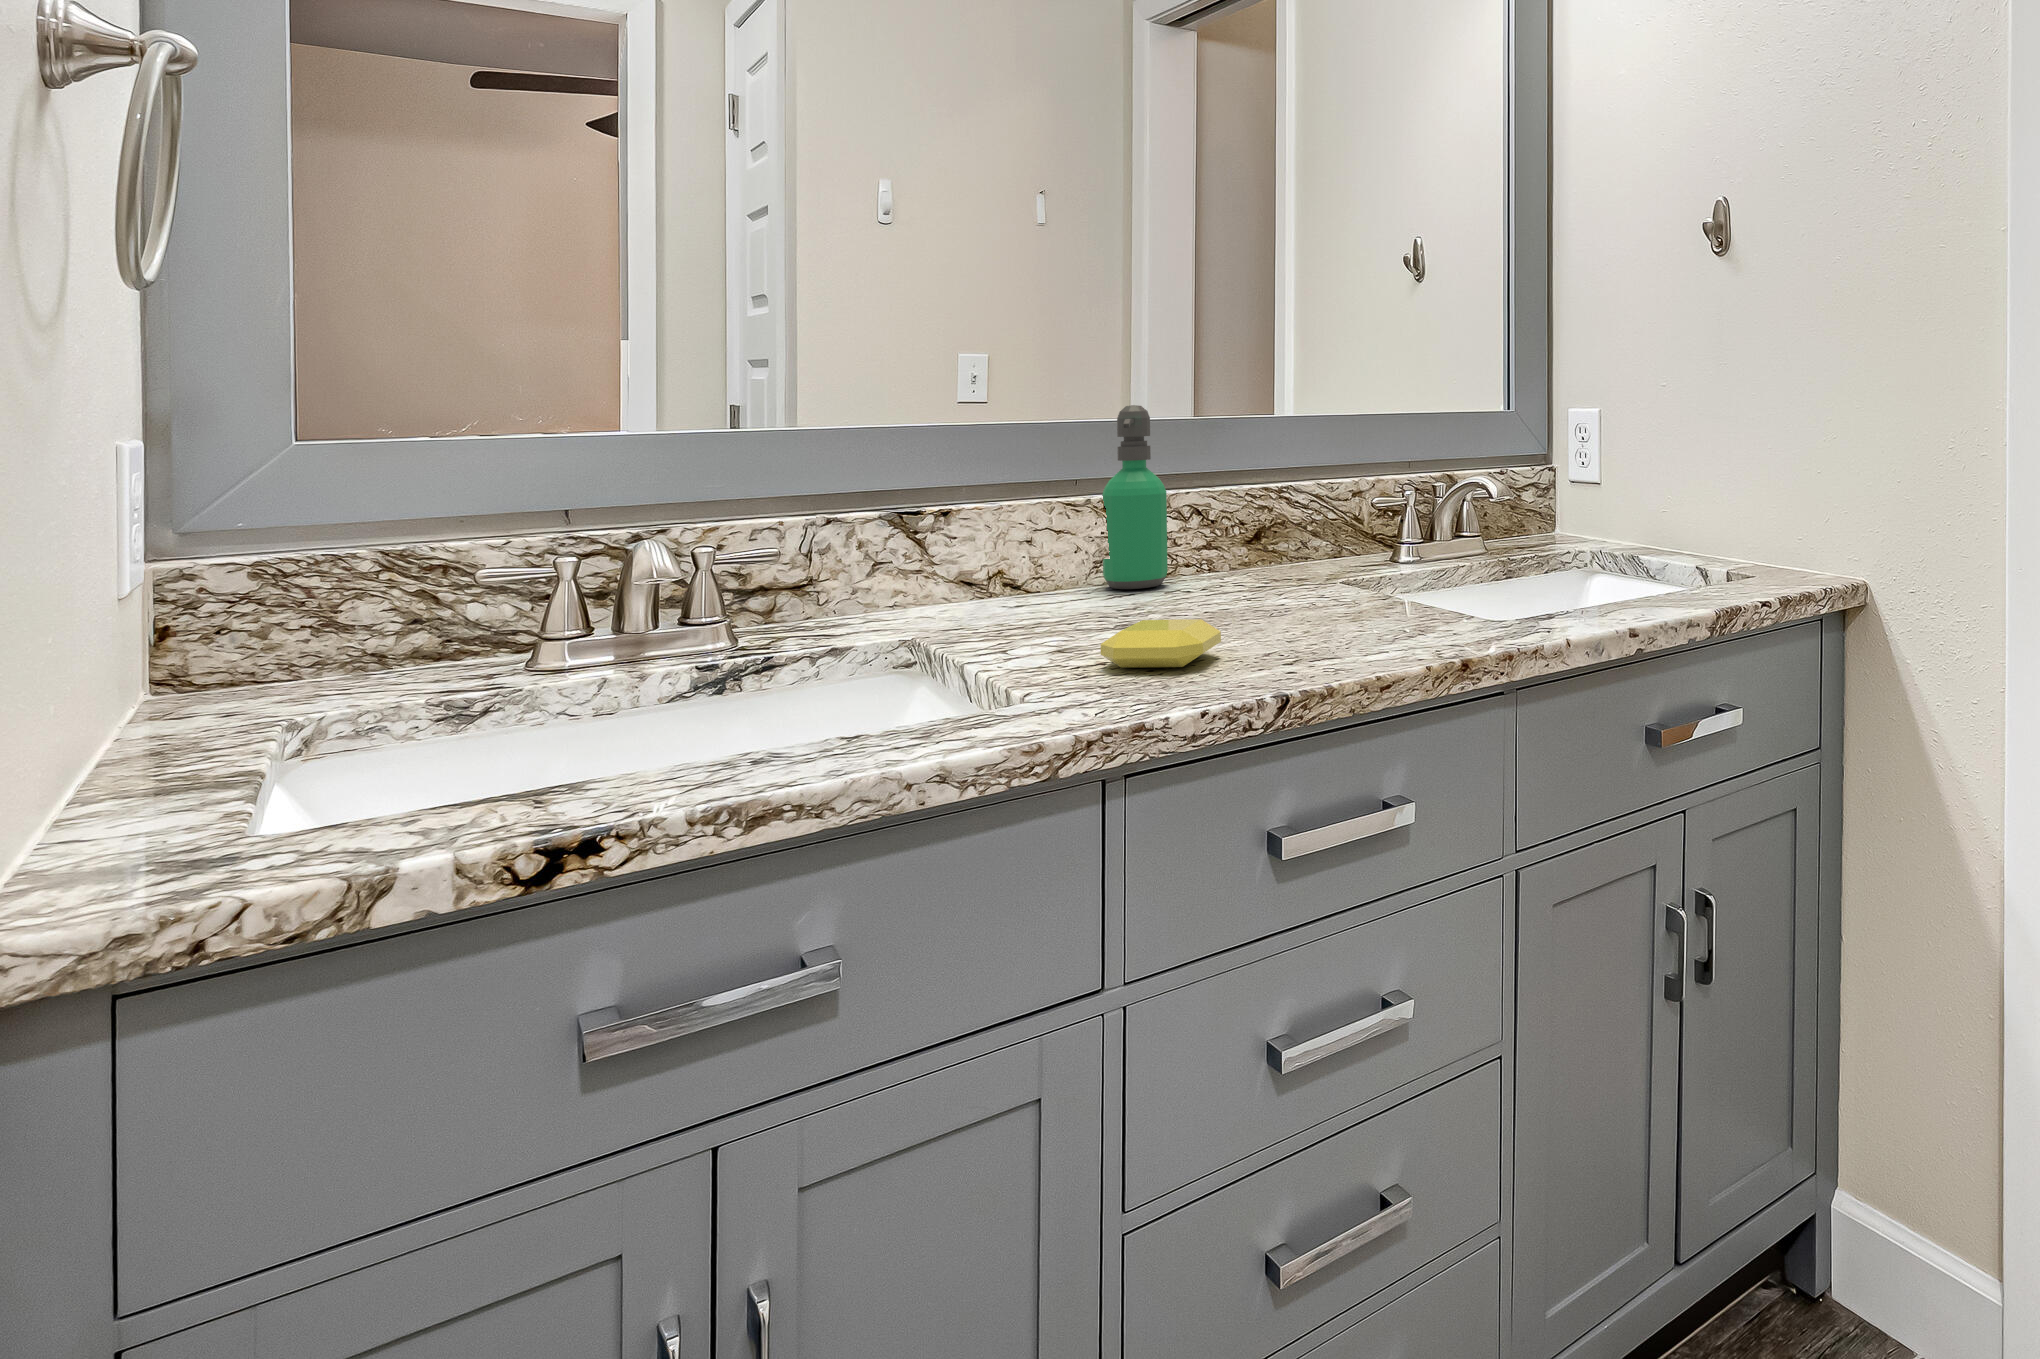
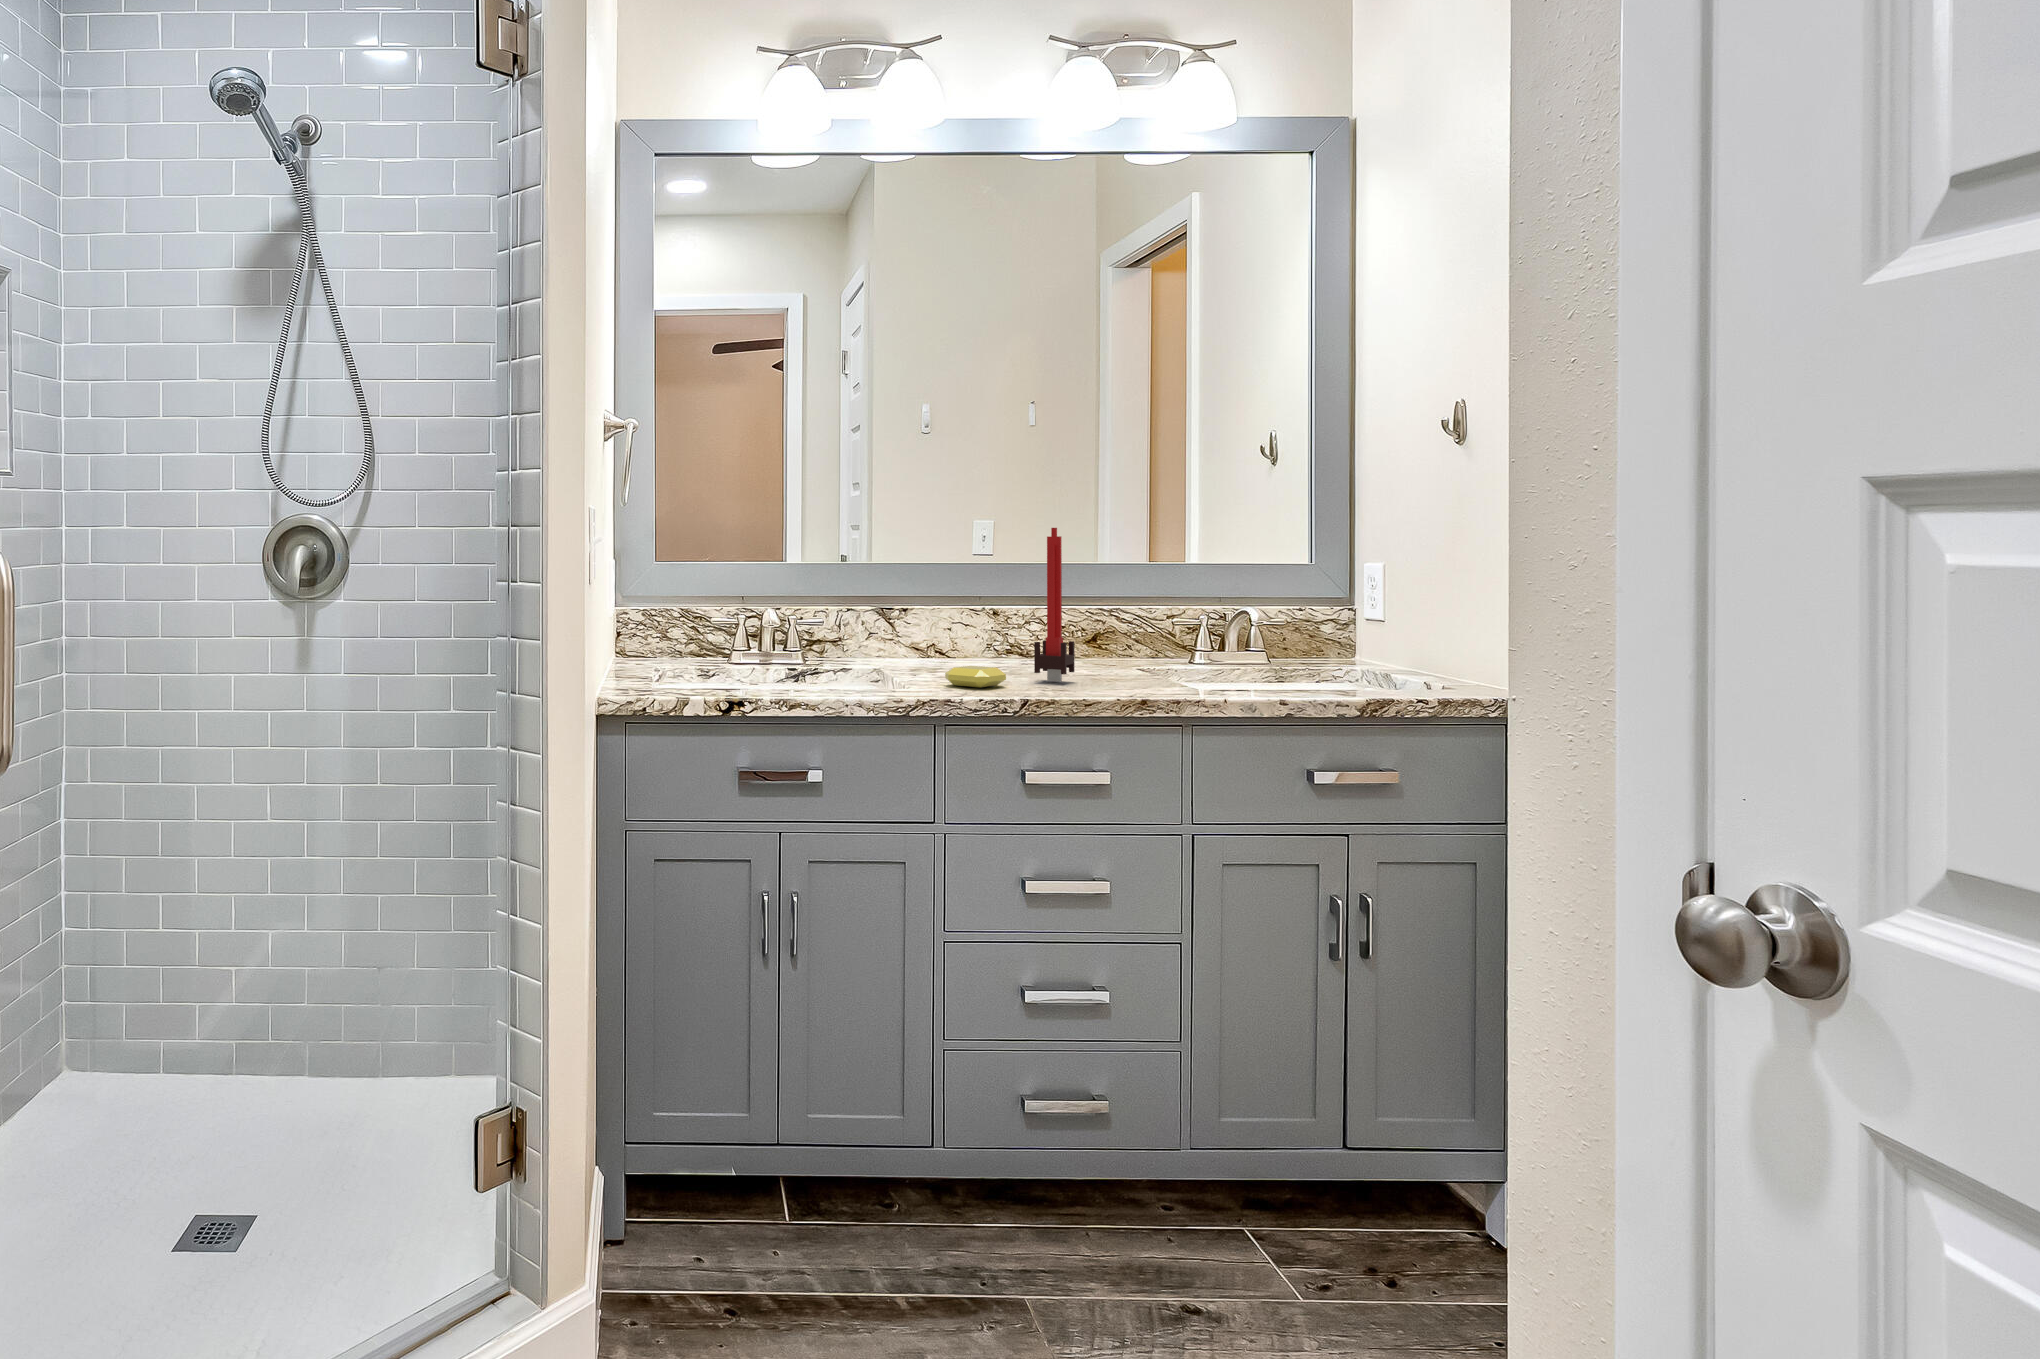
candle: none [1248,349,1307,628] -> present [1034,528,1074,682]
soap dispenser: present [1102,405,1168,589] -> none [994,554,1031,662]

